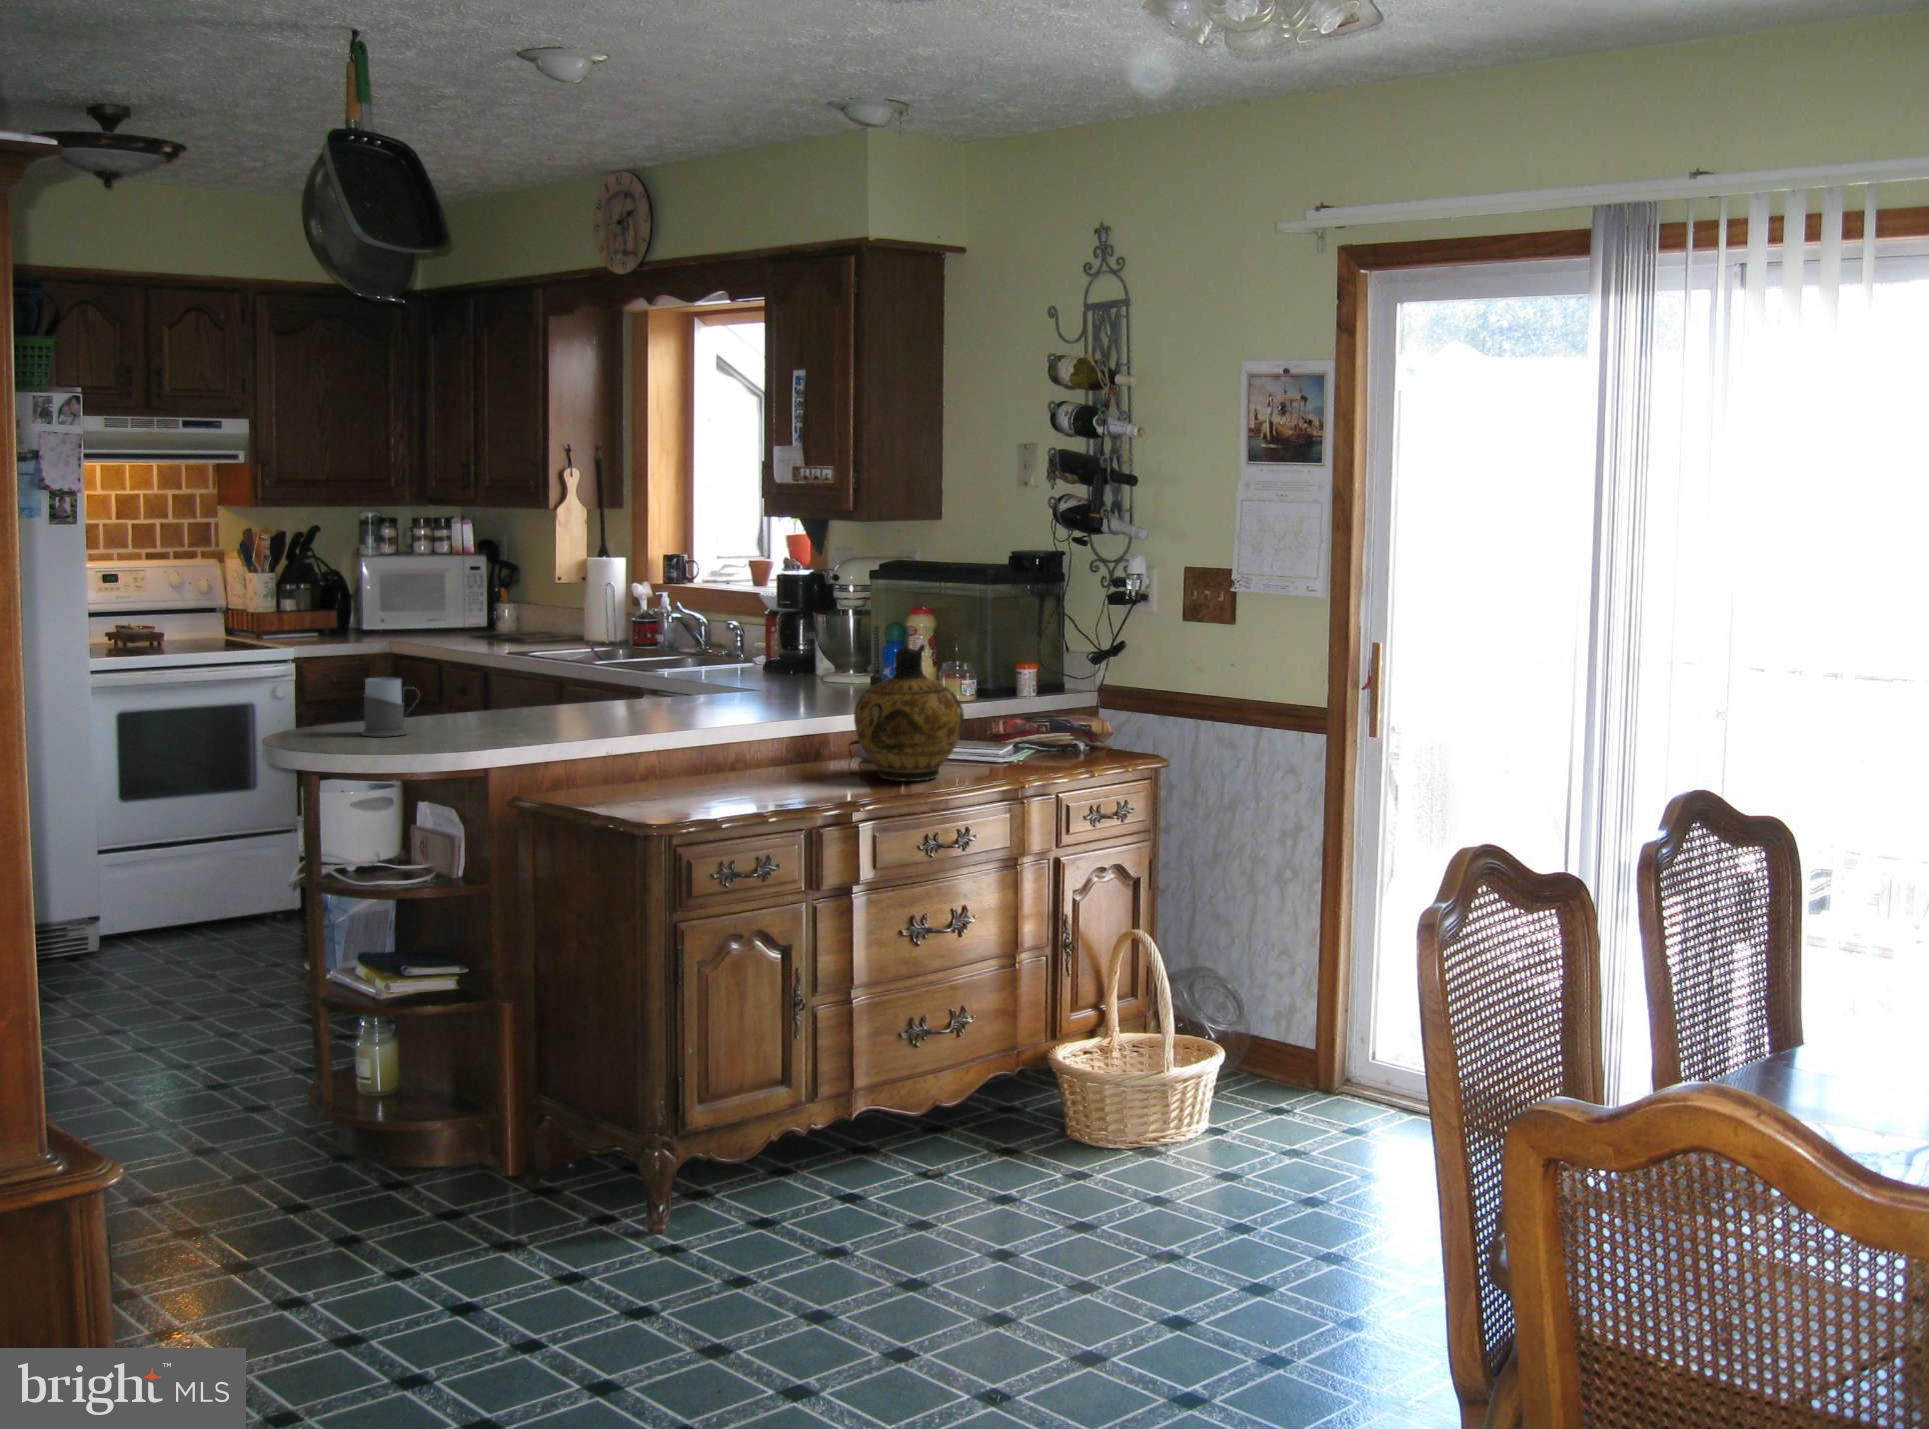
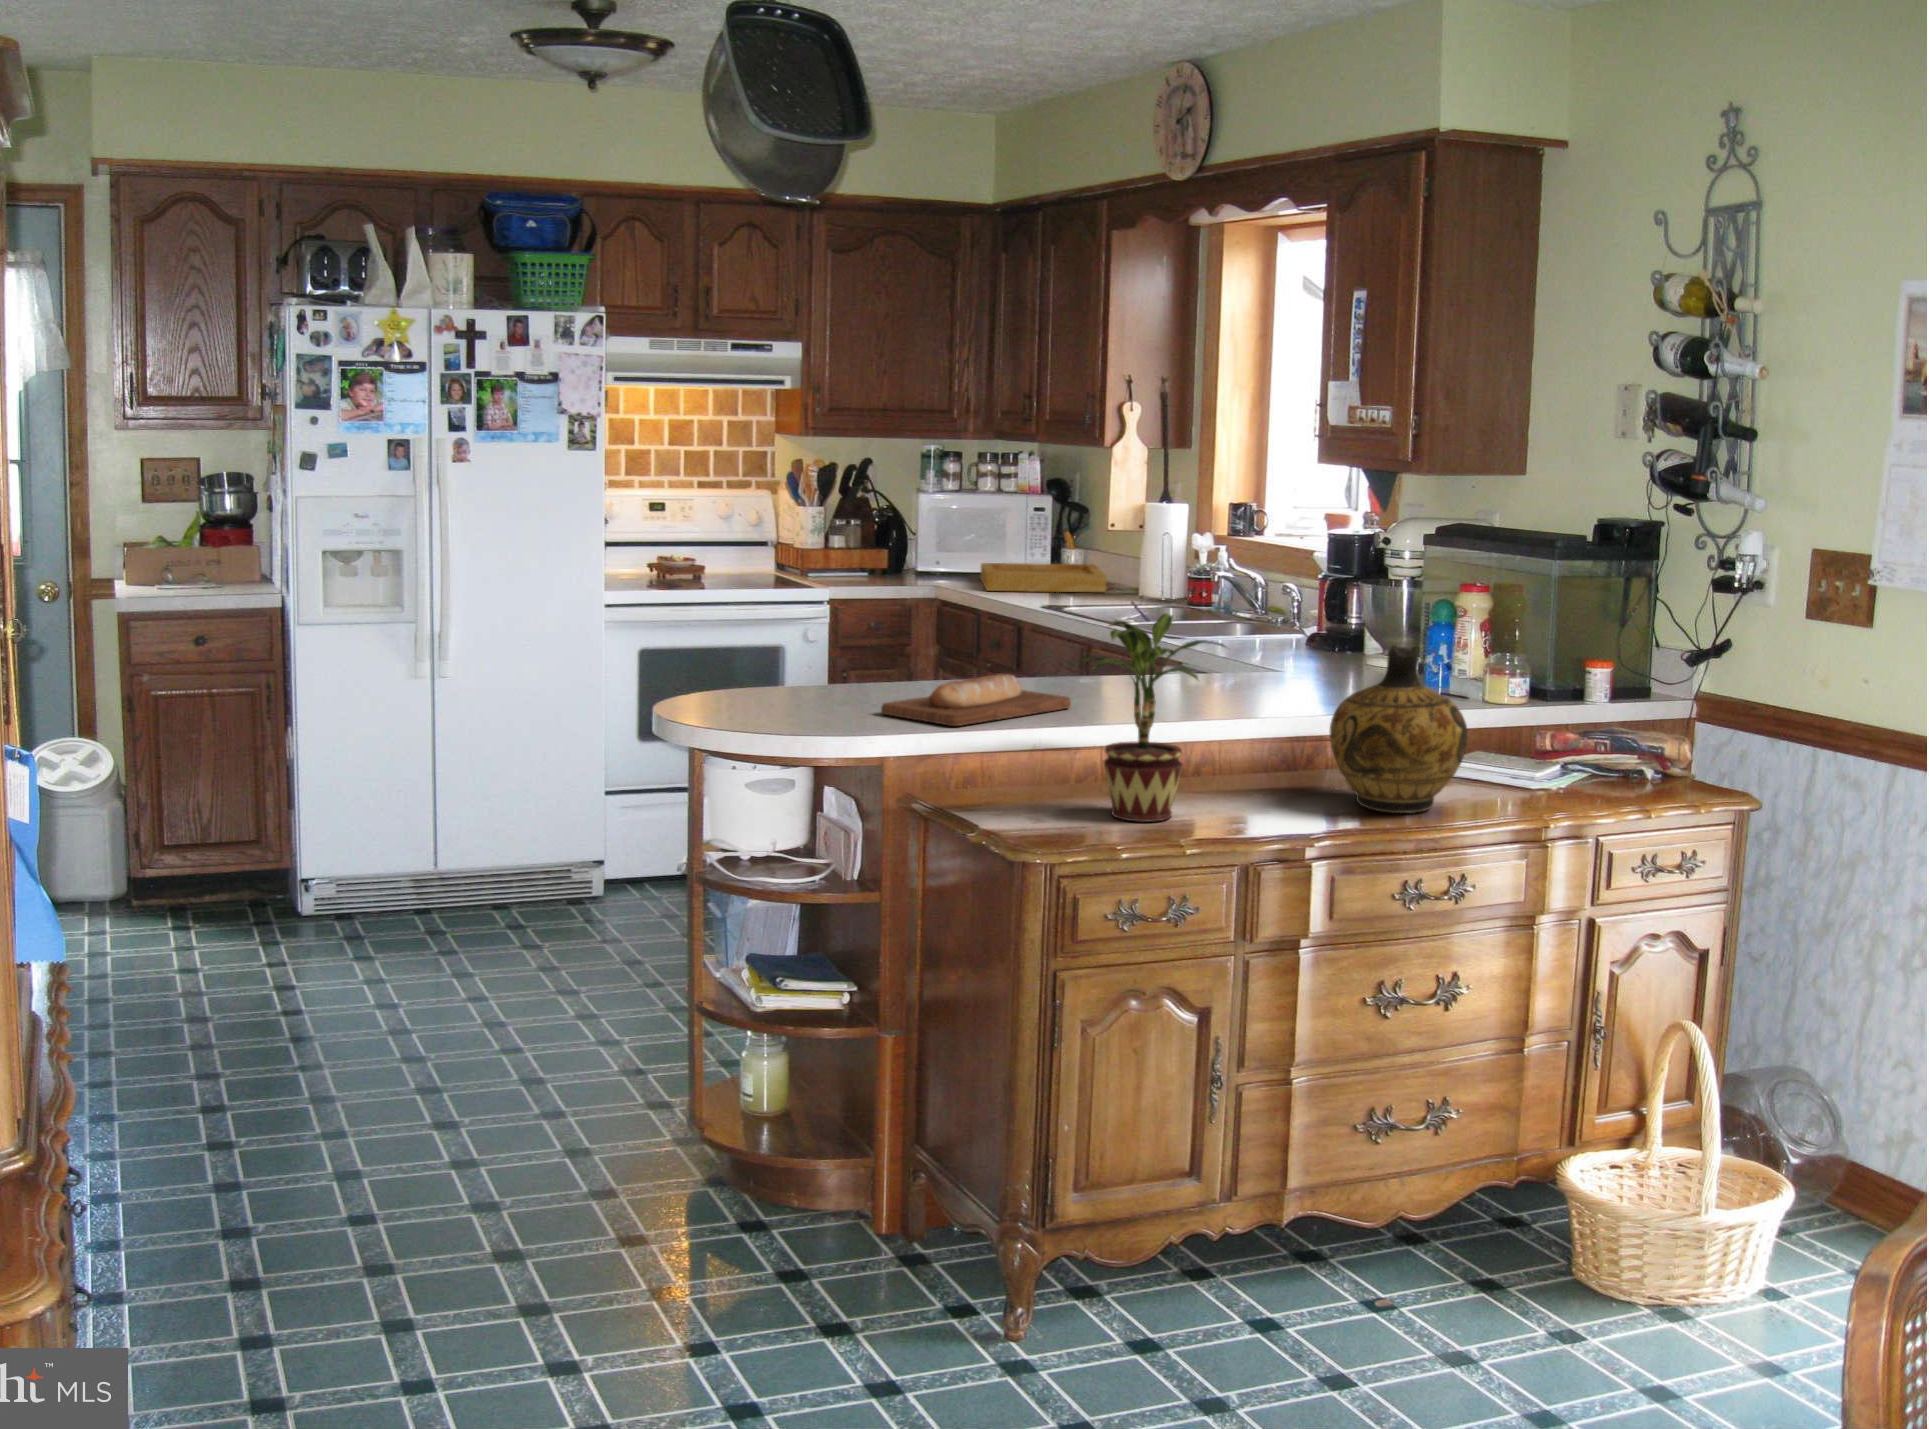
tray: none [435,617,560,642] -> present [980,563,1106,592]
potted plant: none [651,625,783,800] -> present [1078,614,1227,822]
mug: present [361,677,417,736] -> none [782,652,845,718]
bread loaf: none [453,691,616,735] -> present [881,674,1071,726]

